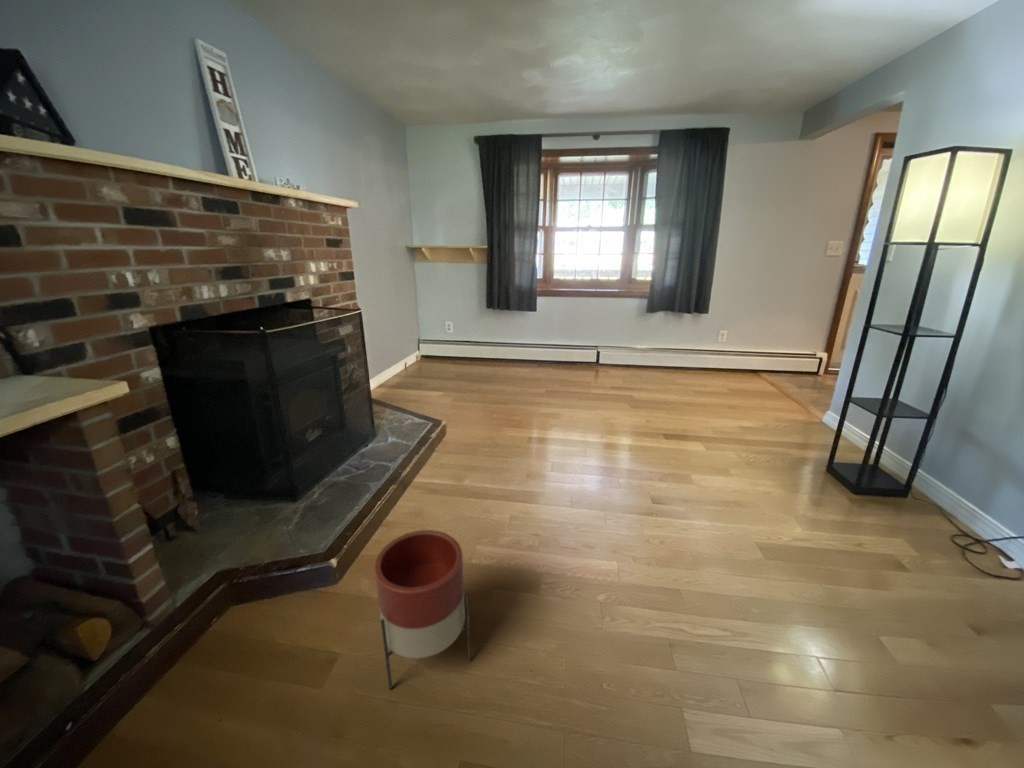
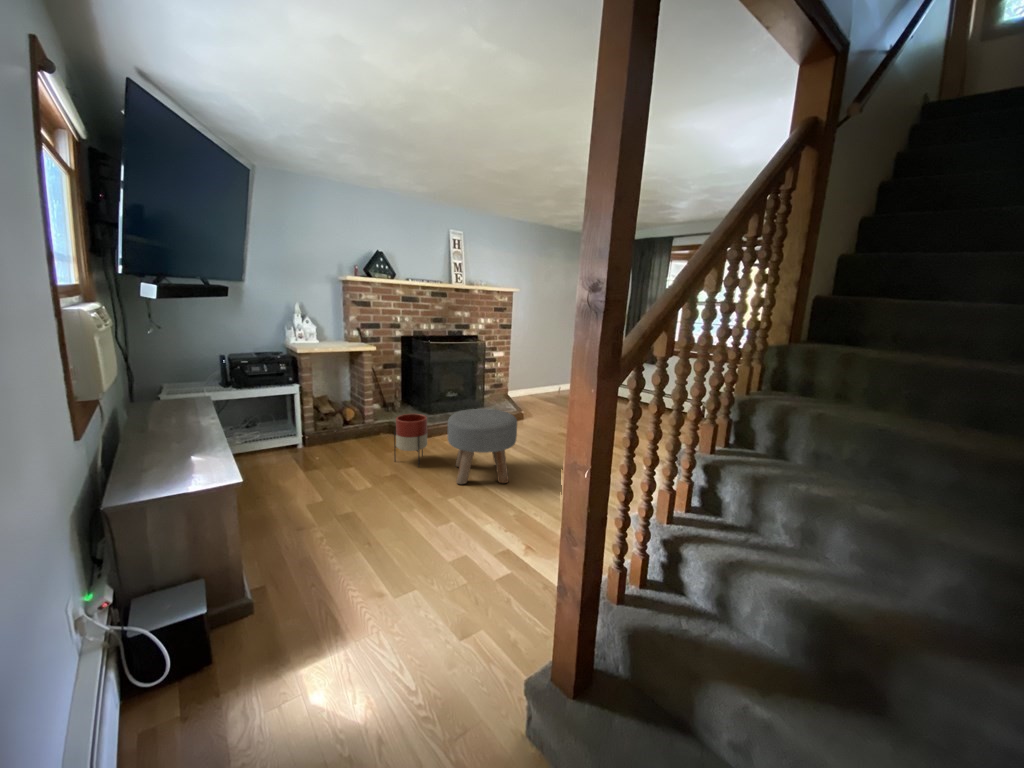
ottoman: none [517,449,674,649] -> present [448,409,517,484]

